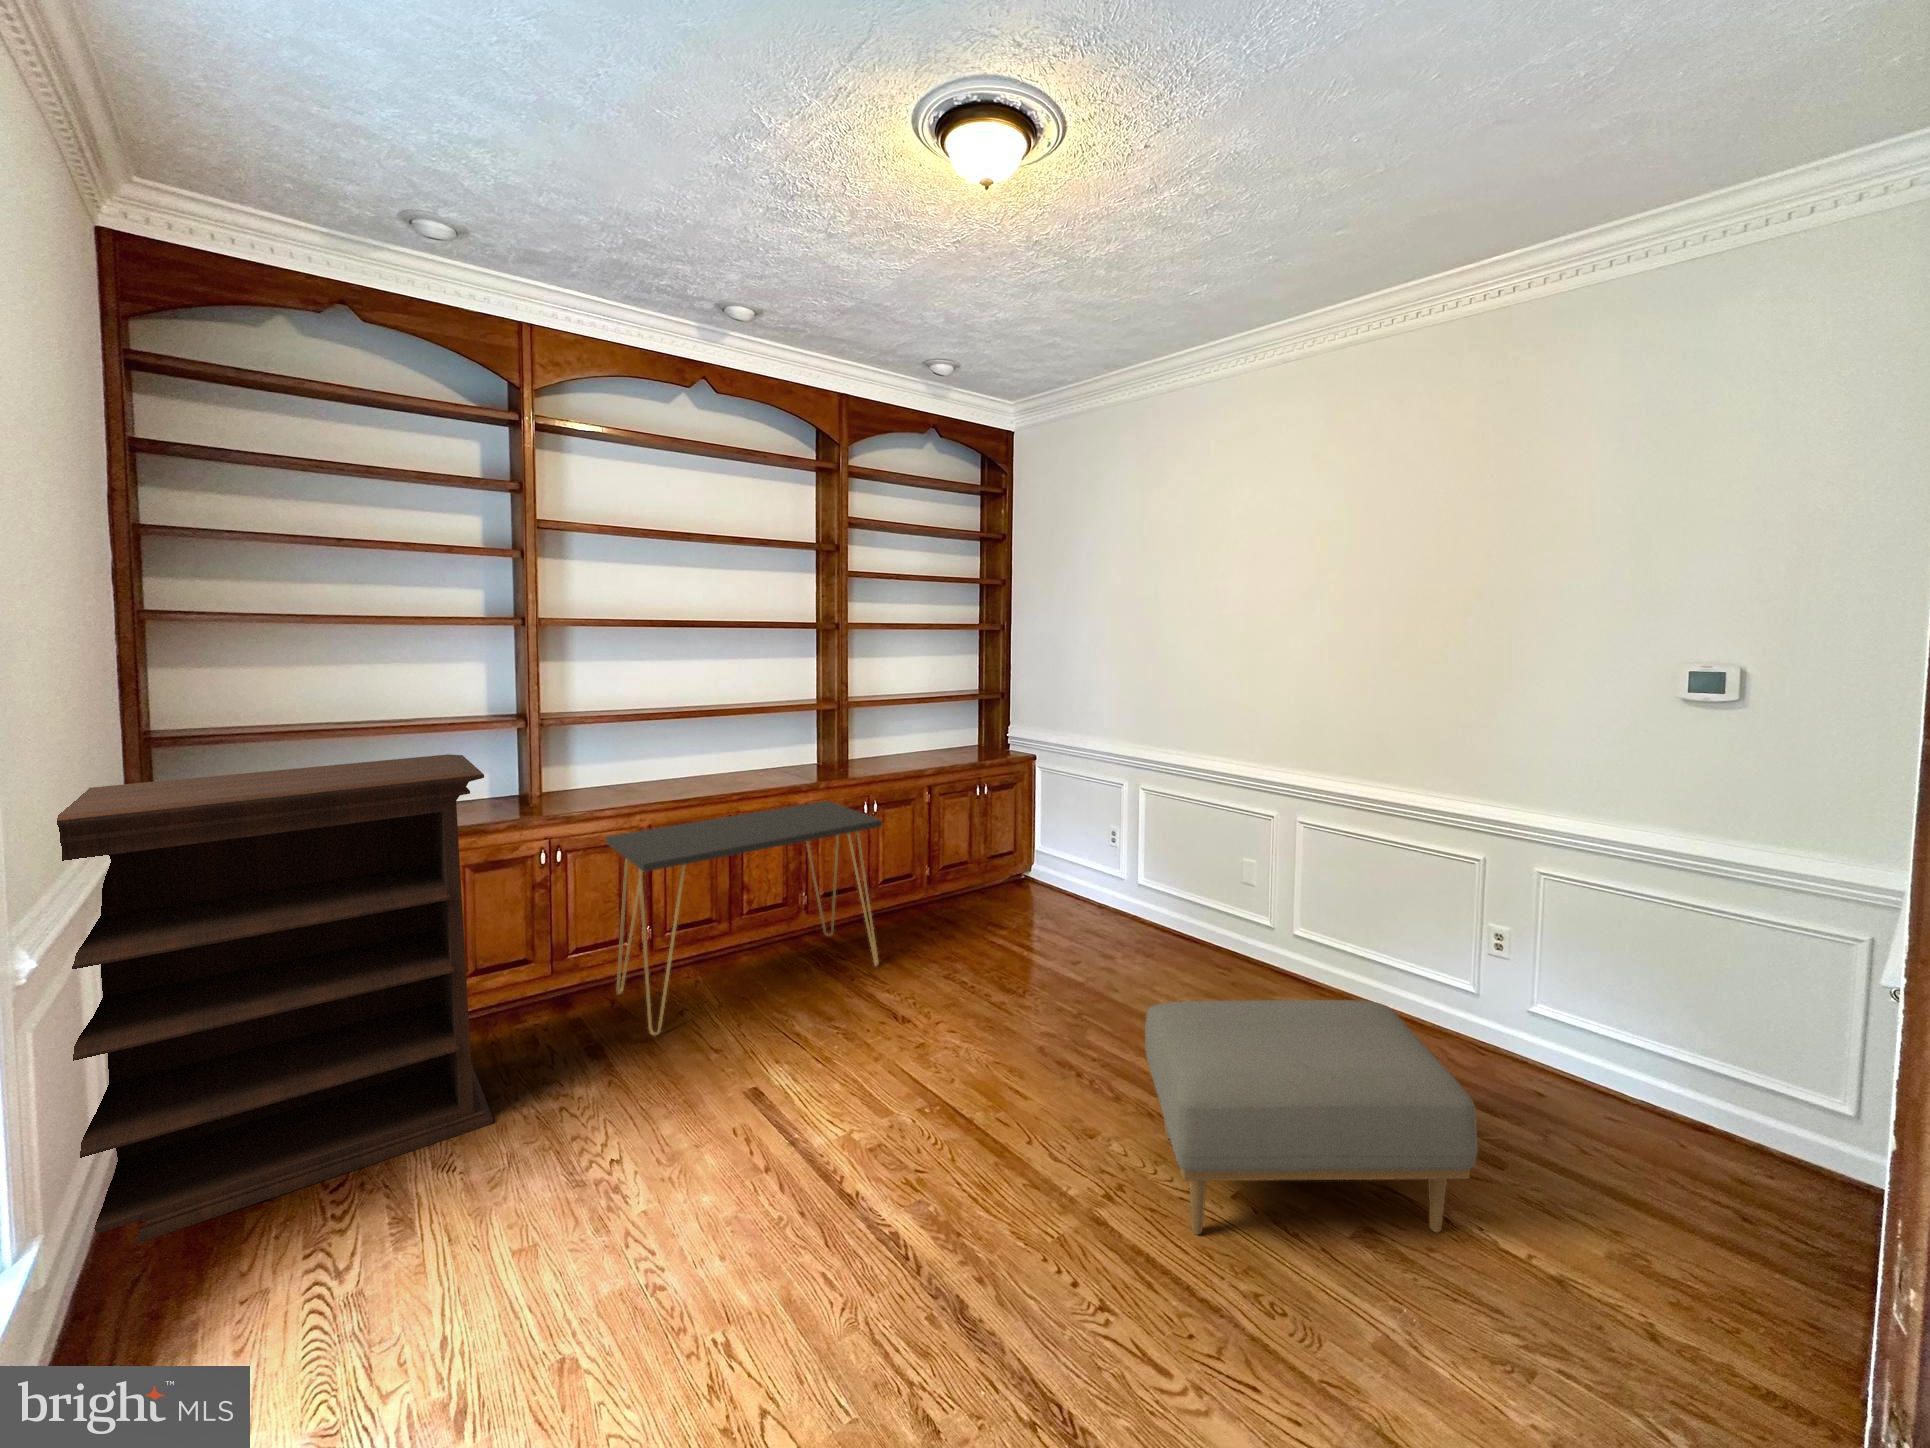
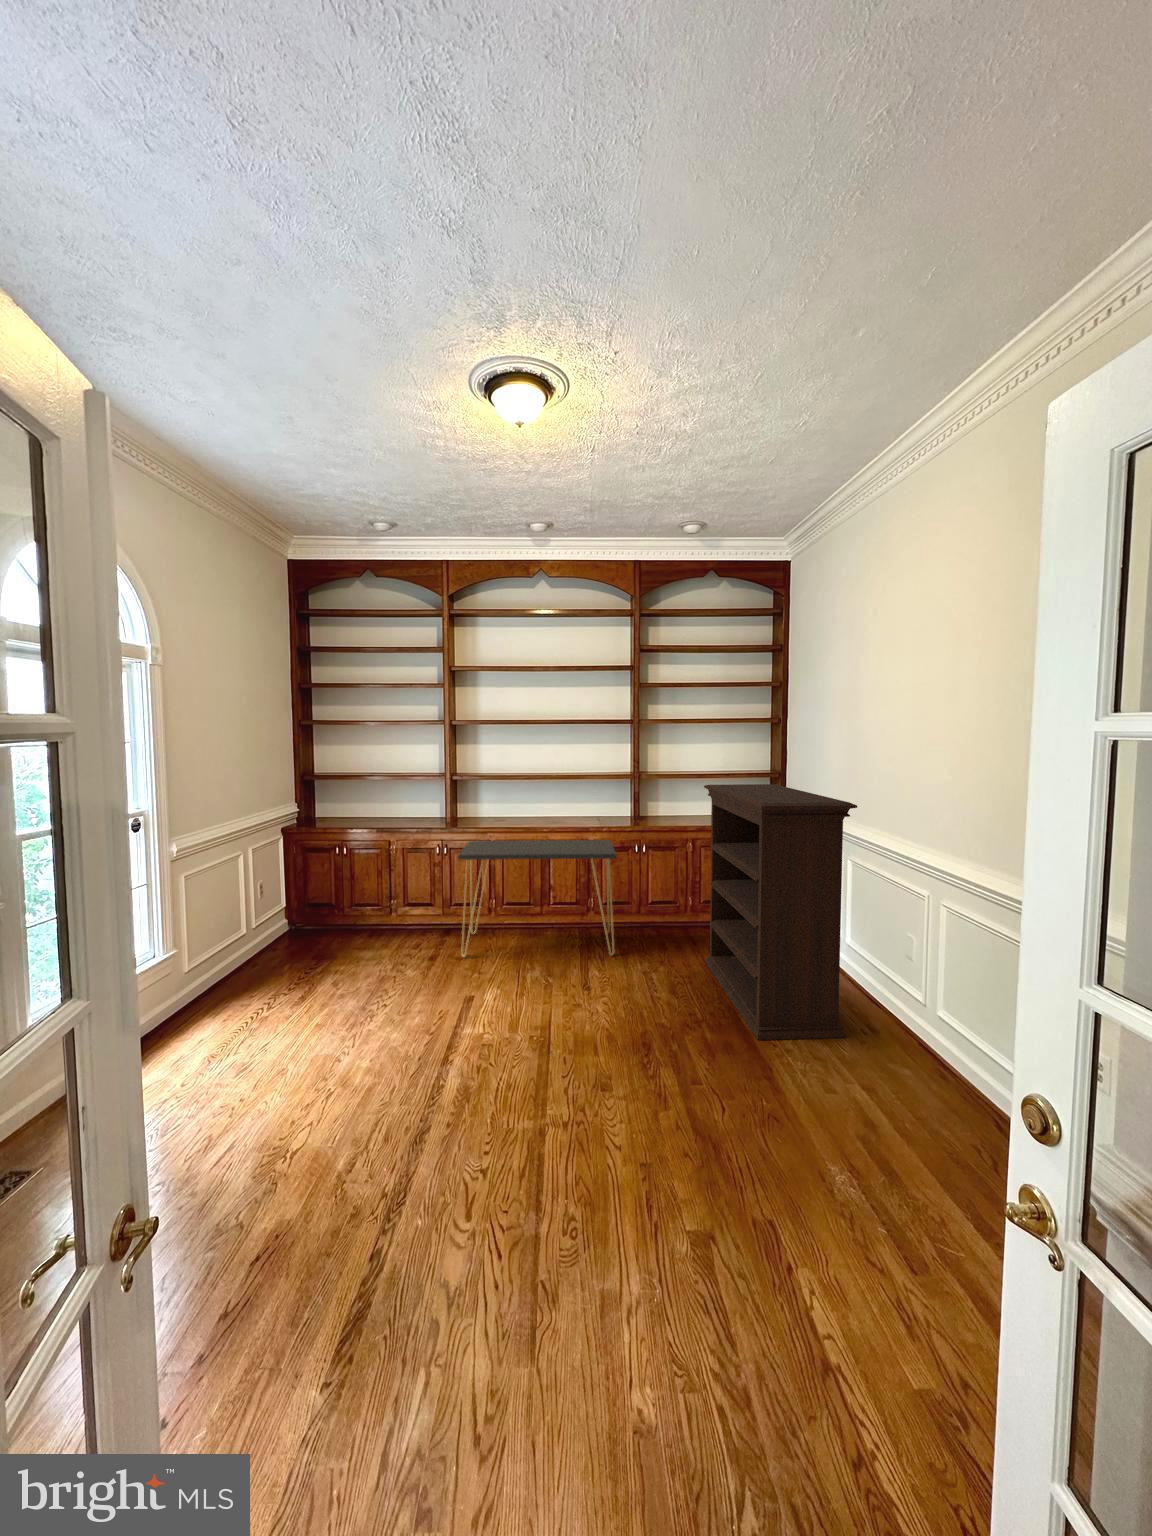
bookshelf: present [57,754,493,1244] -> present [704,784,857,1040]
ottoman: present [1145,1000,1478,1234] -> none [564,1004,847,1268]

